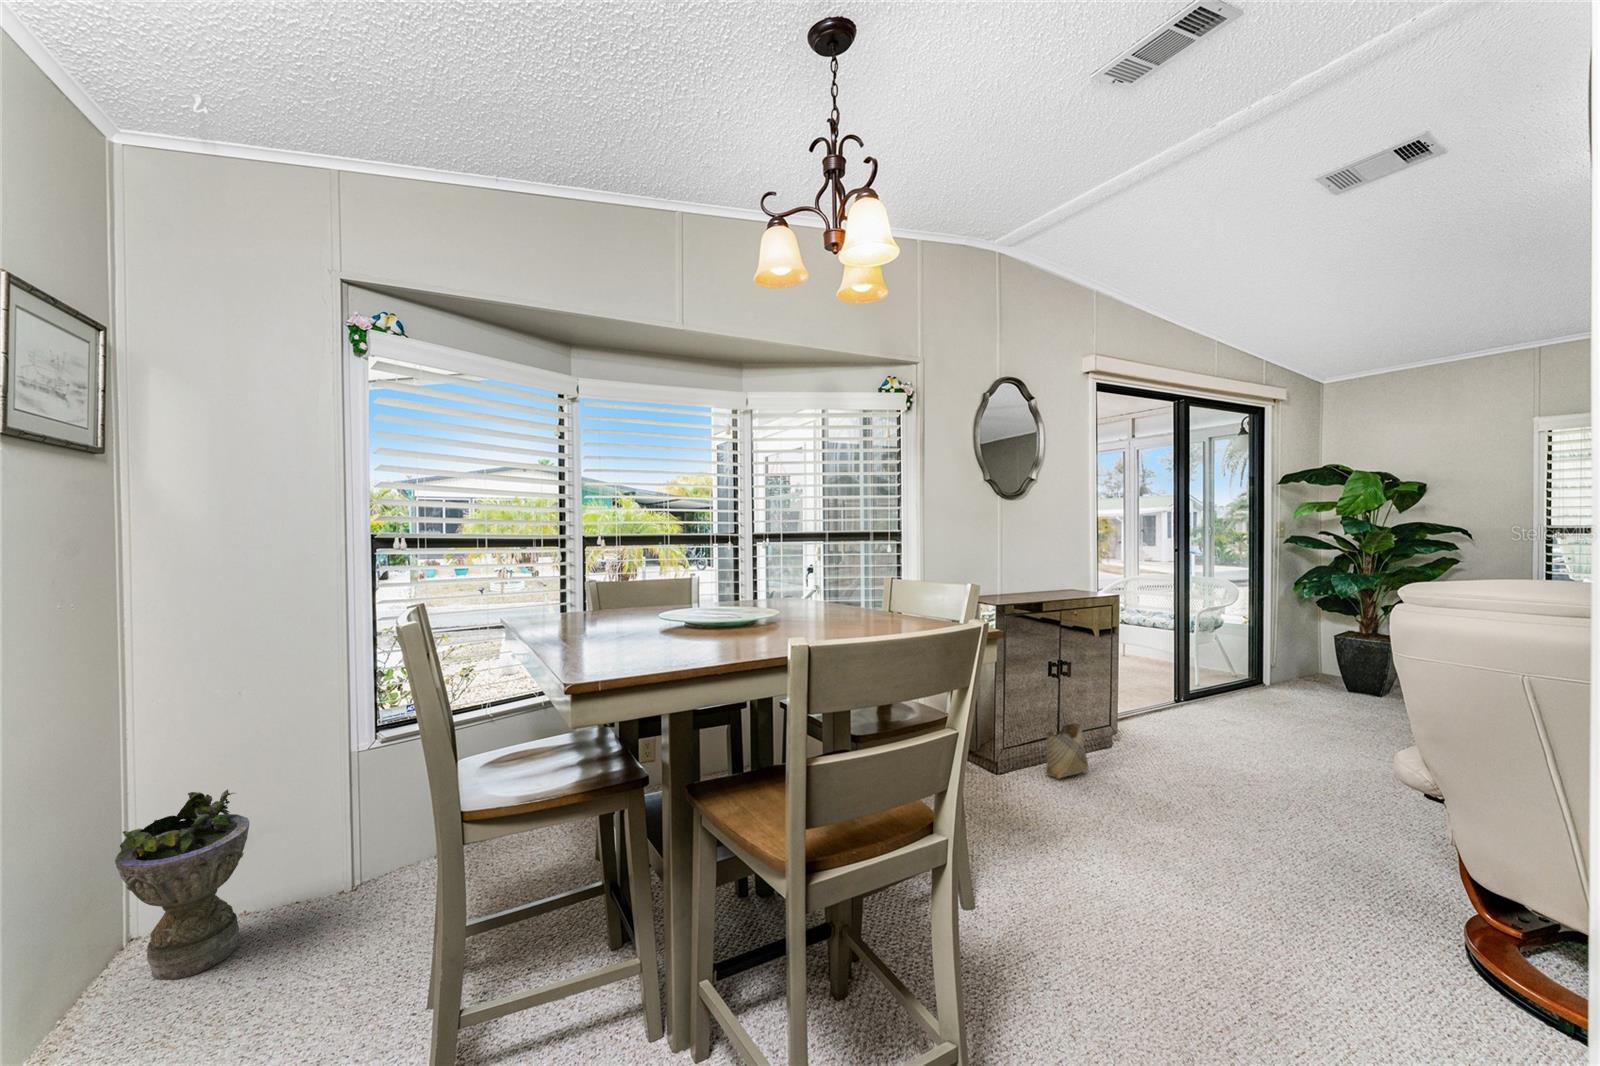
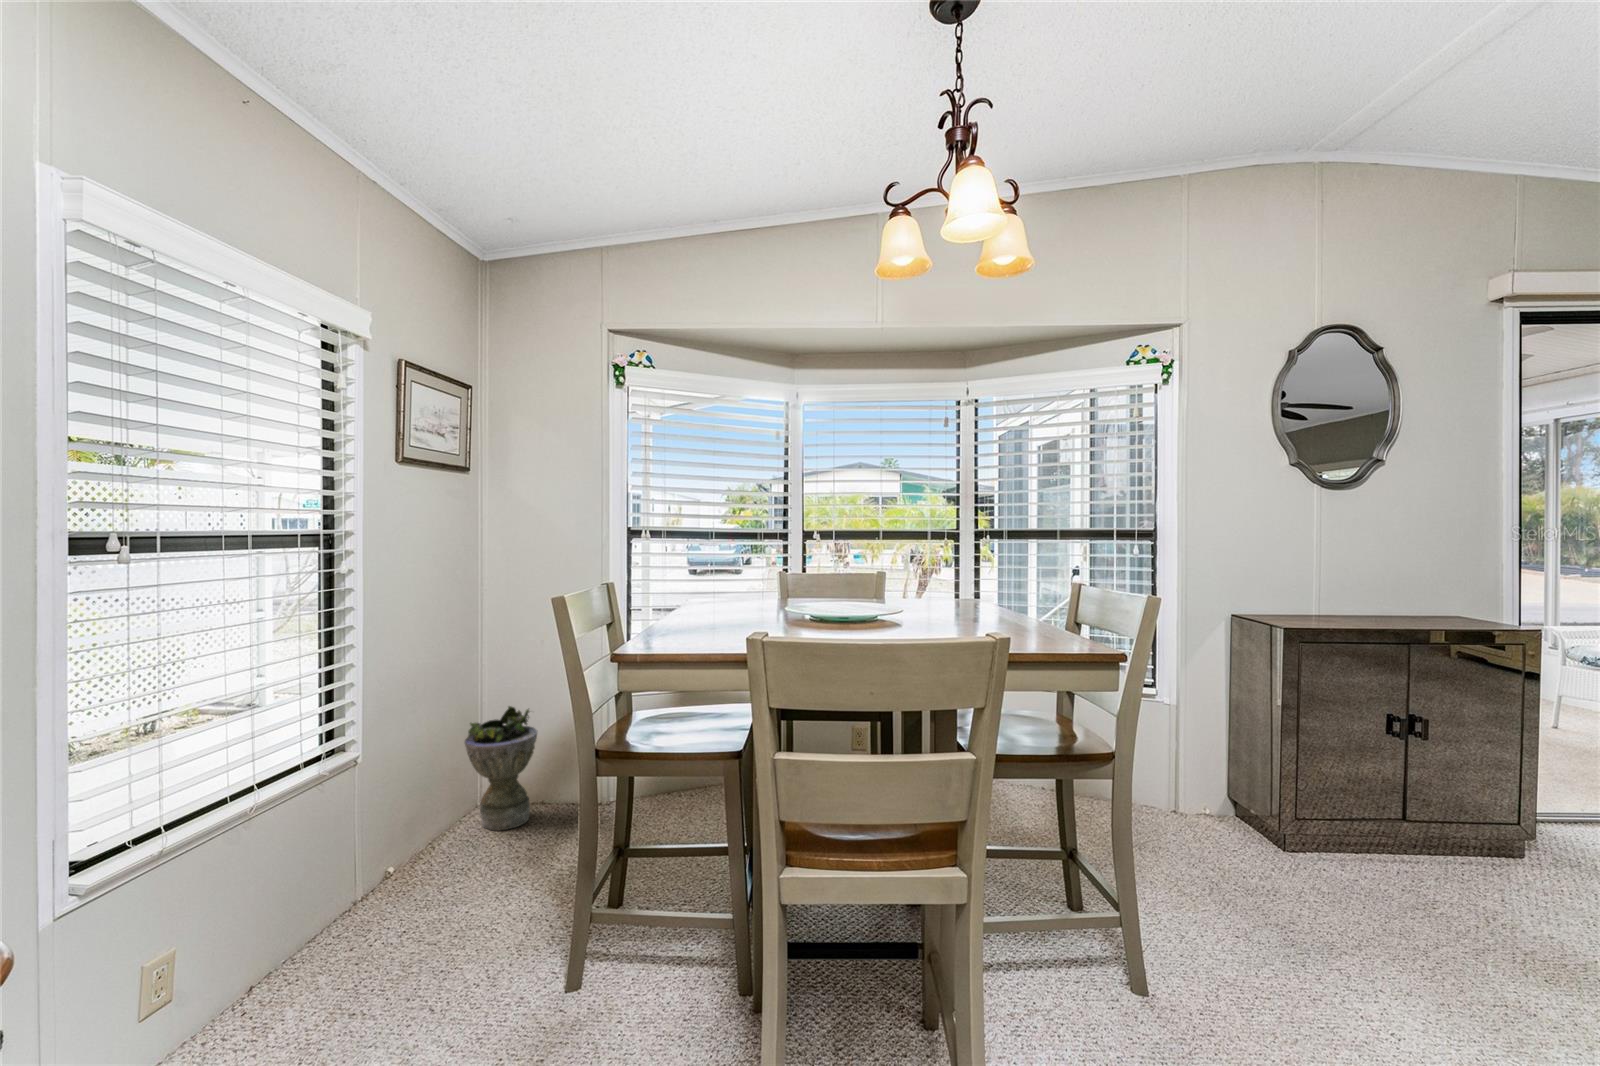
woven basket: present [1046,710,1088,779] -> none [1360,766,1443,874]

